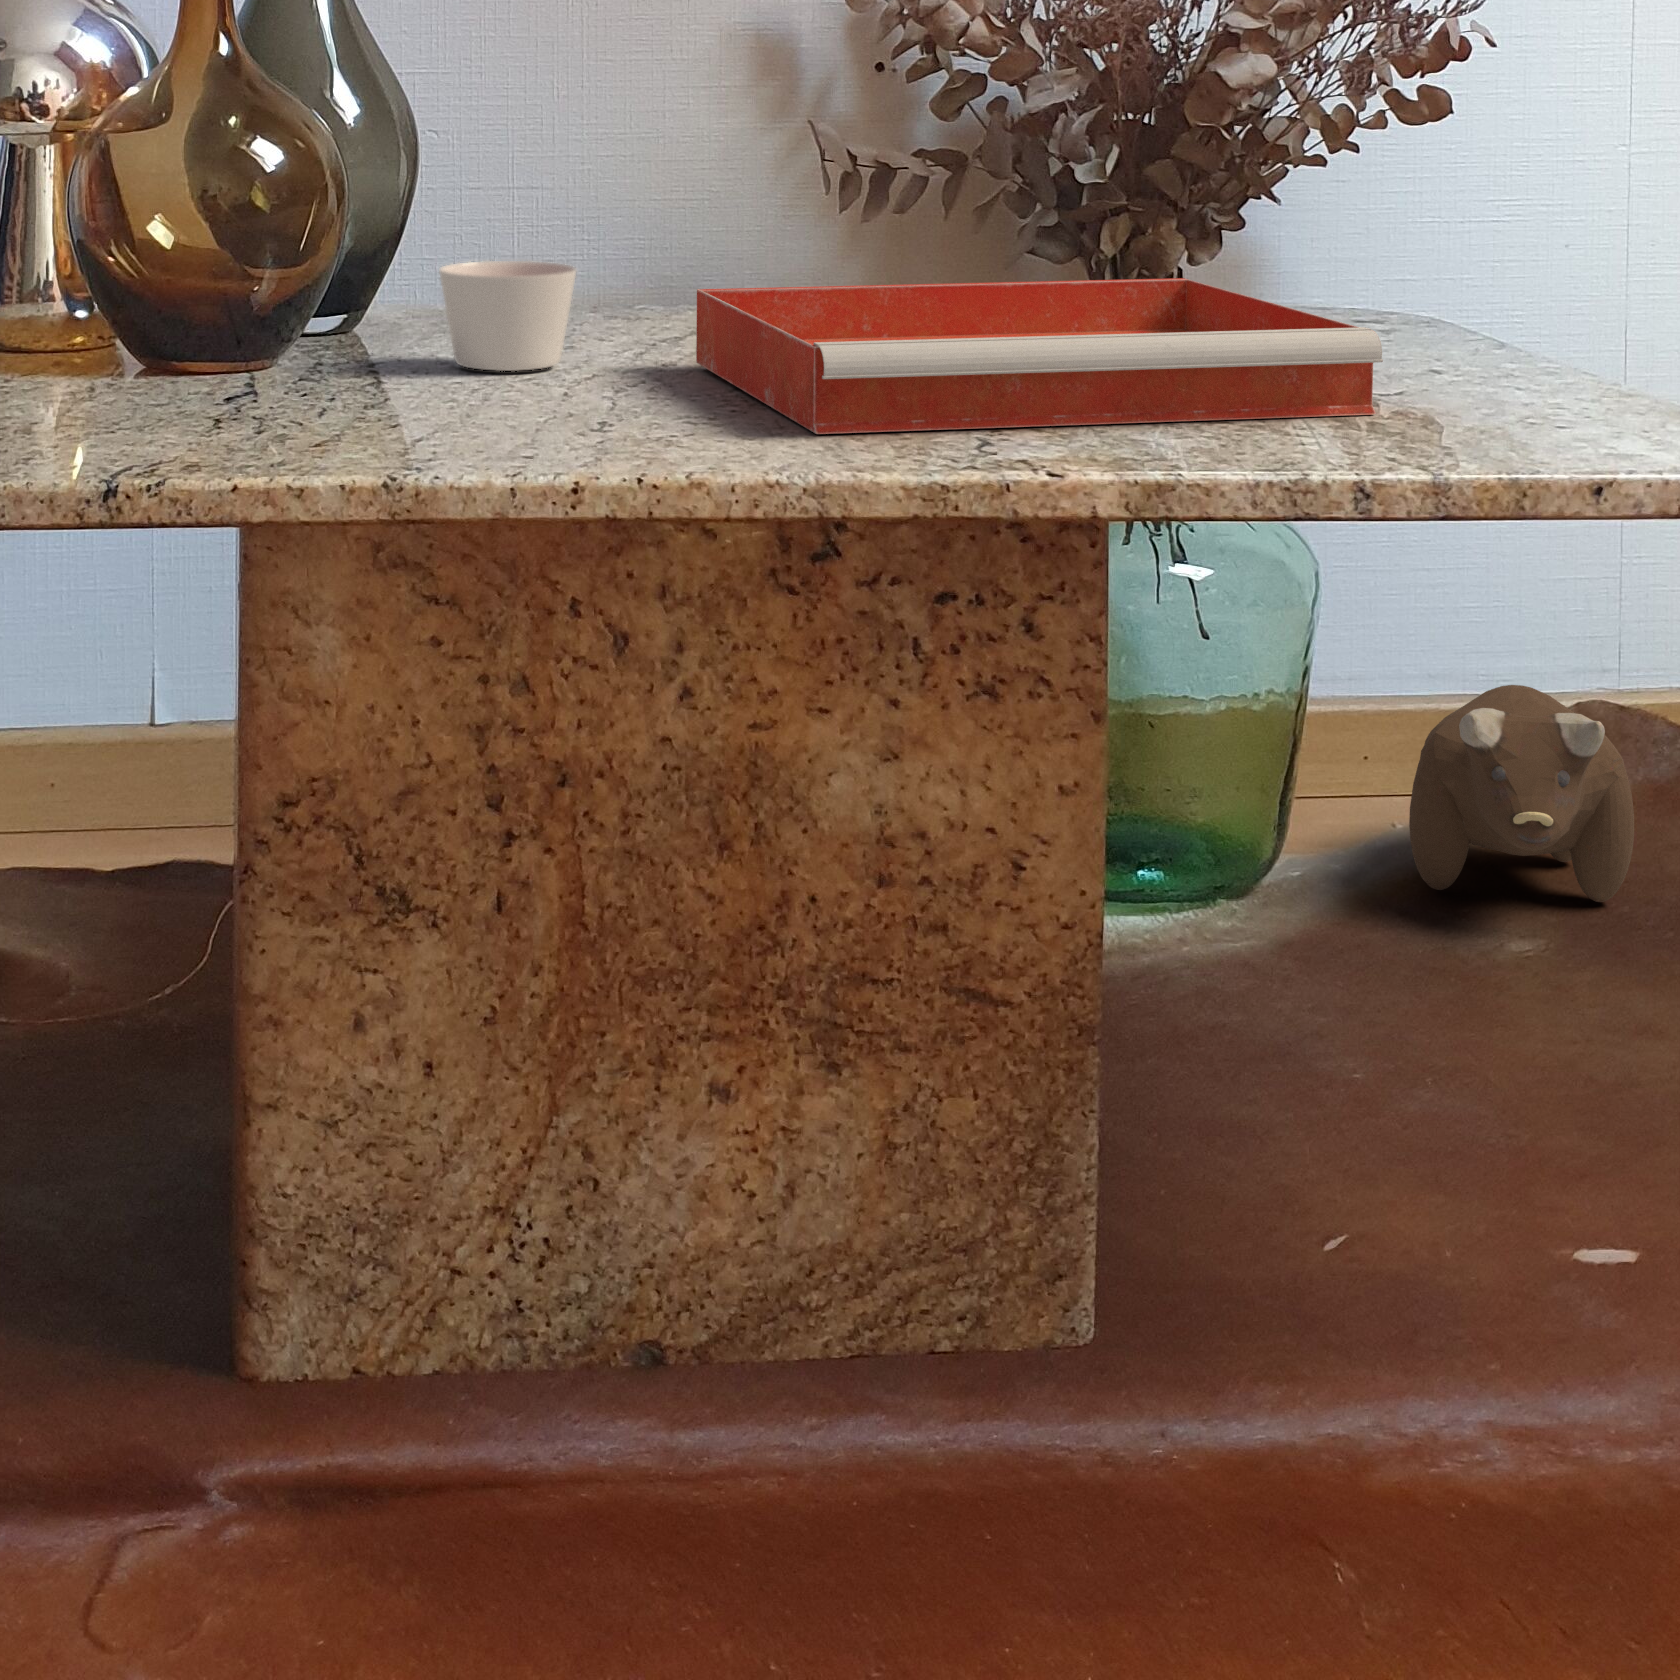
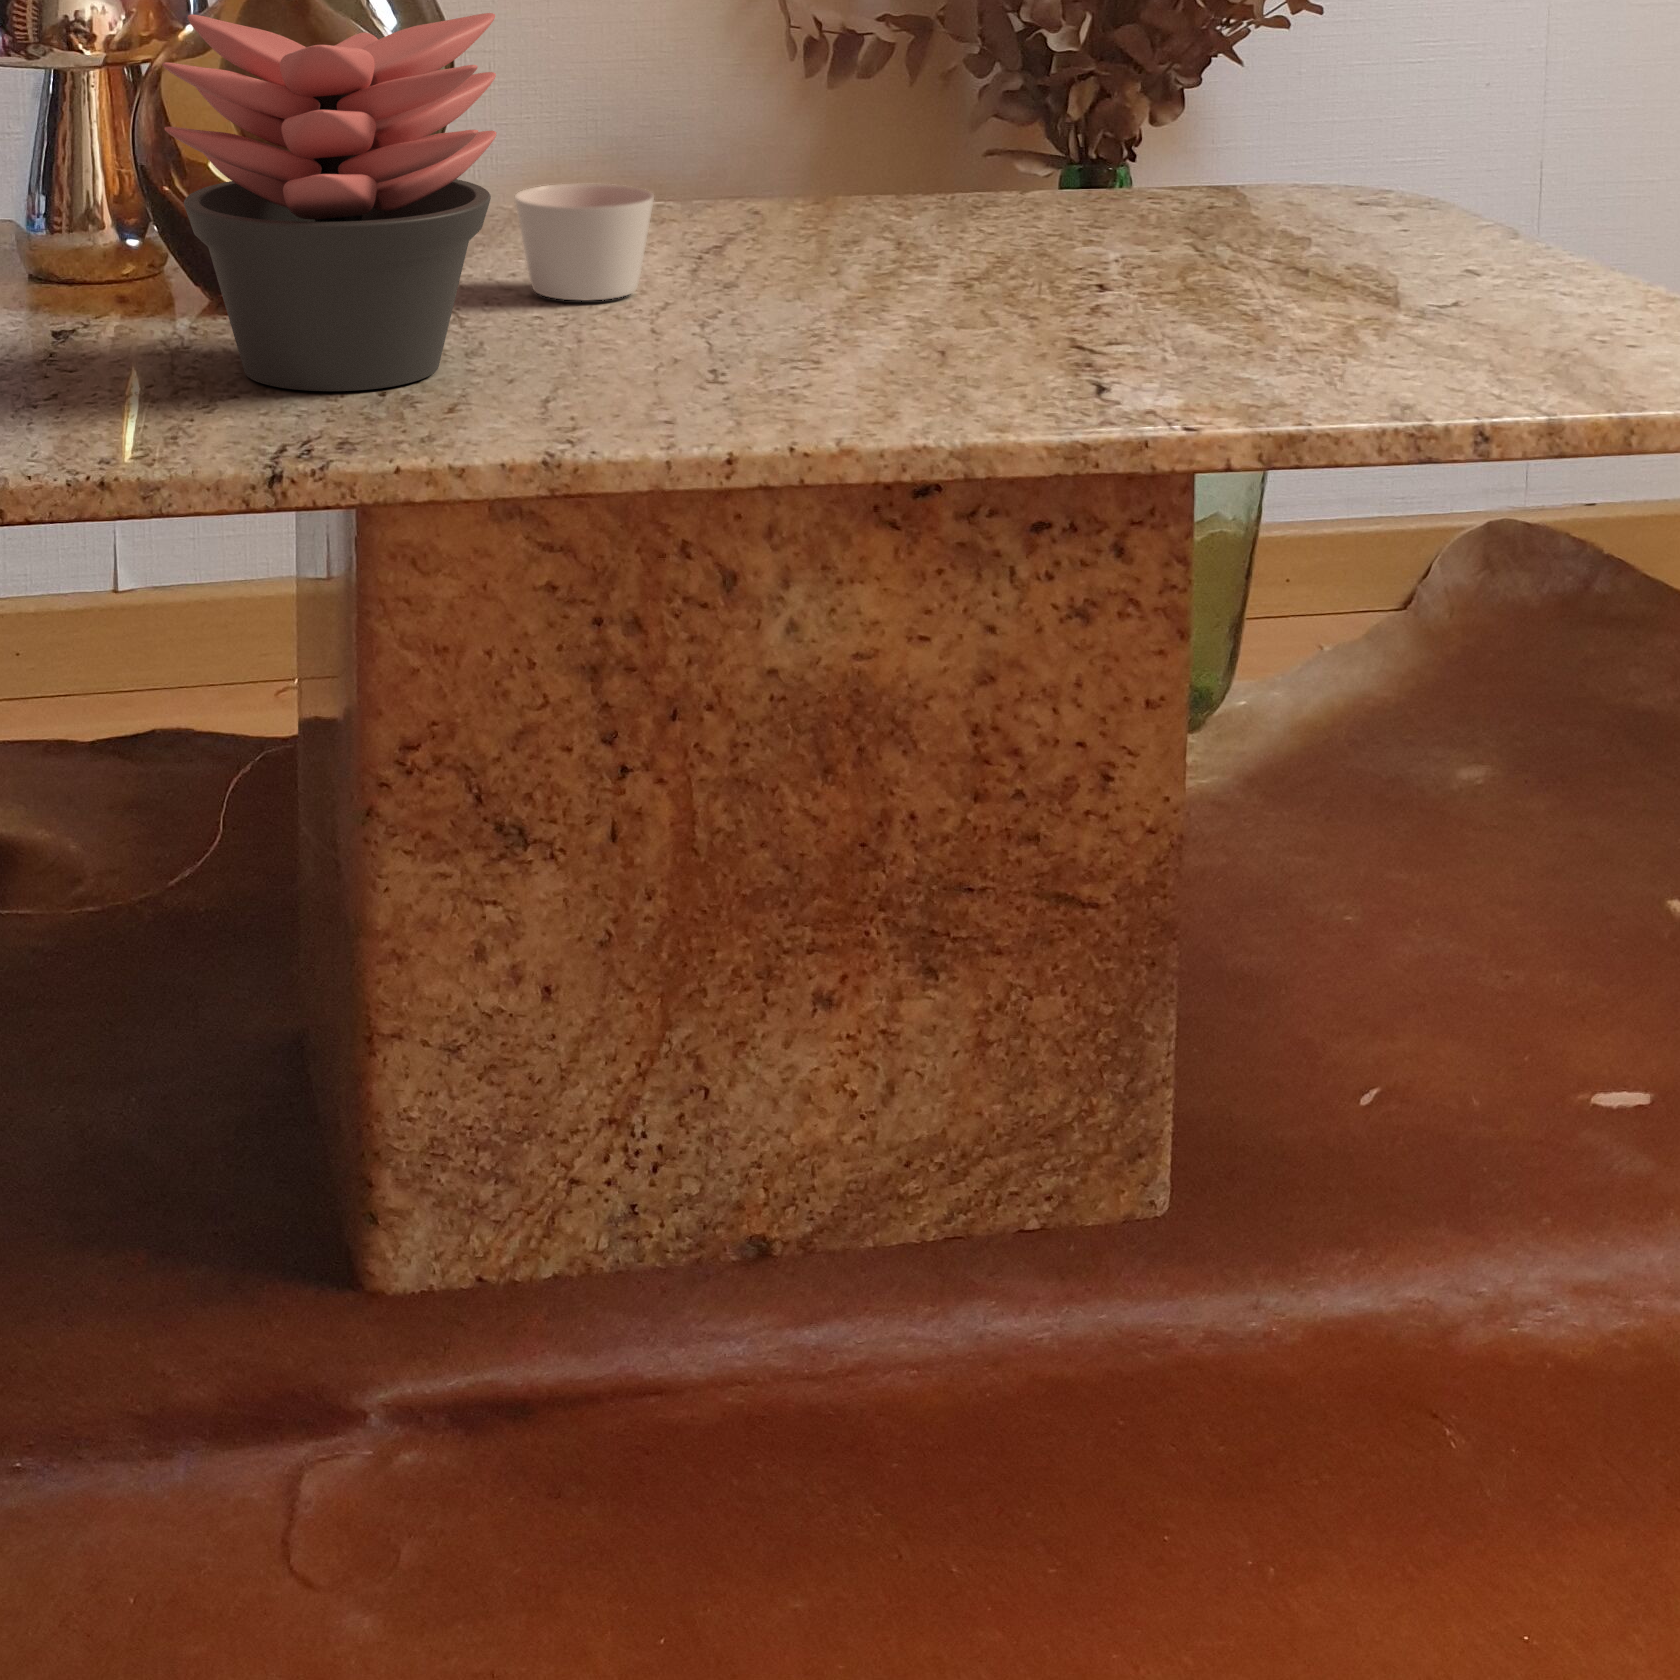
succulent plant: none [52,69,391,428] -> present [162,13,496,391]
tray: present [696,278,1383,434] -> none [774,184,1490,383]
plush toy: present [1409,685,1634,902] -> none [1356,521,1569,723]

